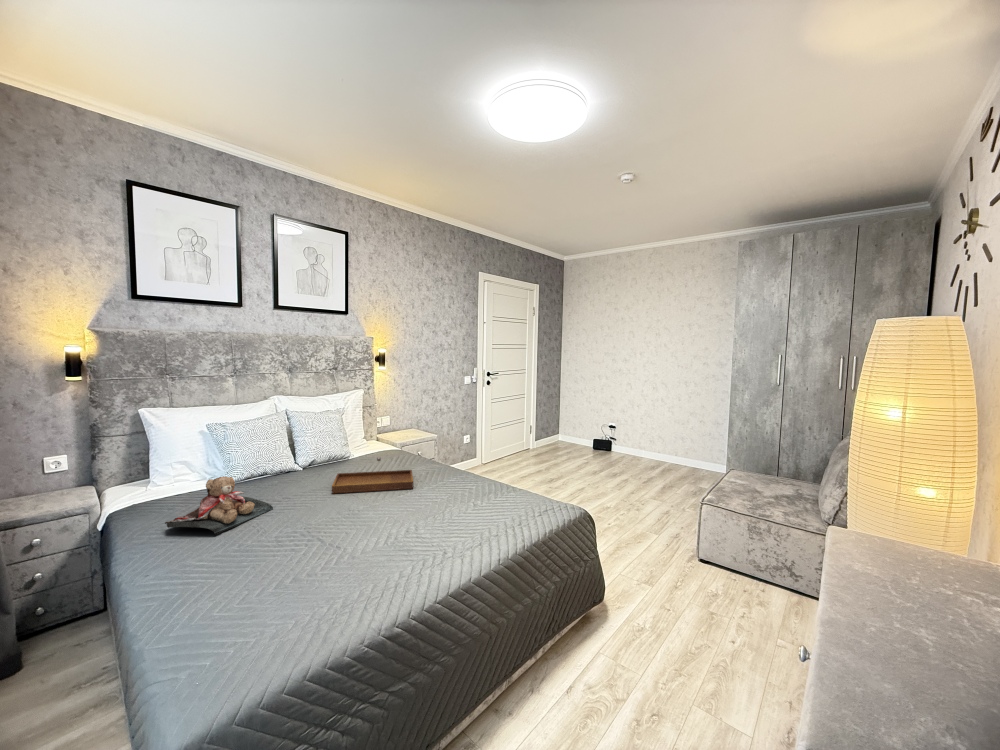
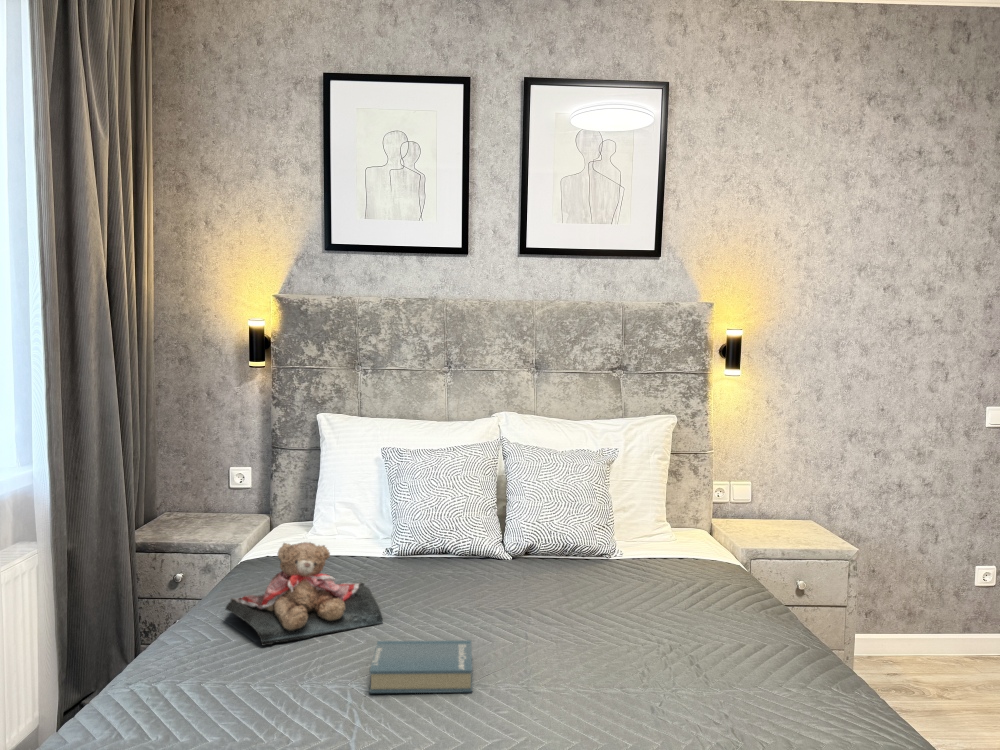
tray: present [332,457,413,493] -> none [496,567,688,667]
hardback book: none [291,499,351,531] -> present [369,640,472,693]

